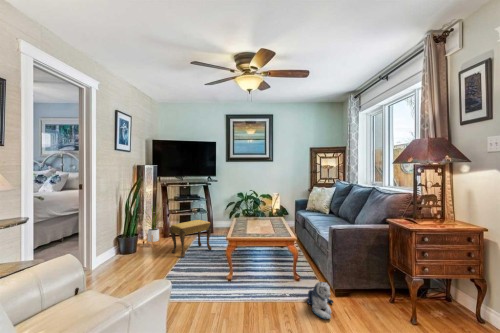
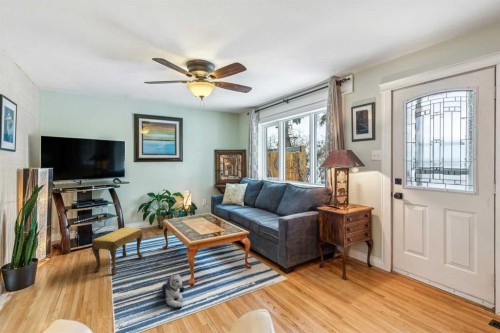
house plant: present [146,208,160,247] -> none [36,214,74,273]
plush toy: present [307,282,333,319] -> present [161,274,185,308]

